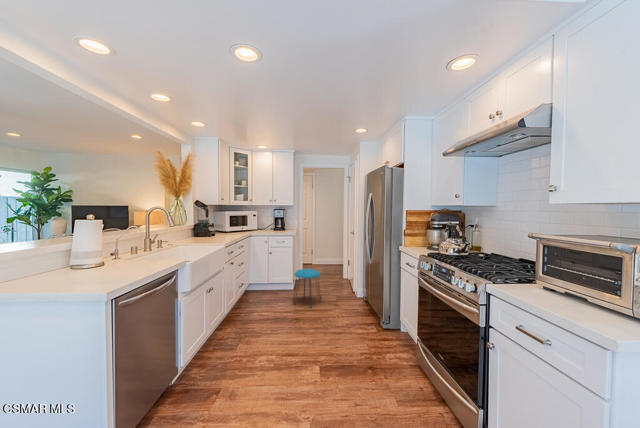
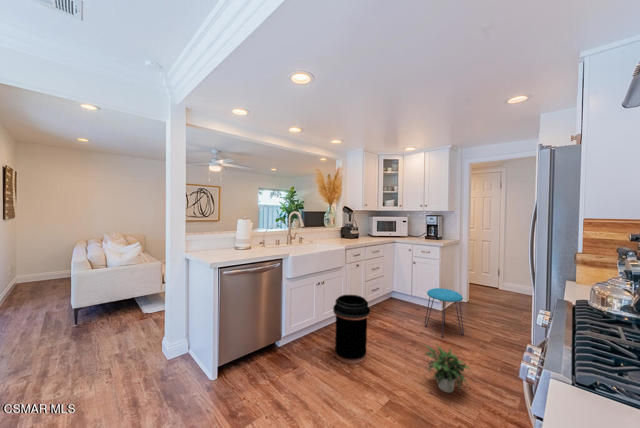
trash can: none [241,291,278,360] -> present [333,295,370,364]
potted plant: none [316,309,359,342] -> present [425,346,469,393]

